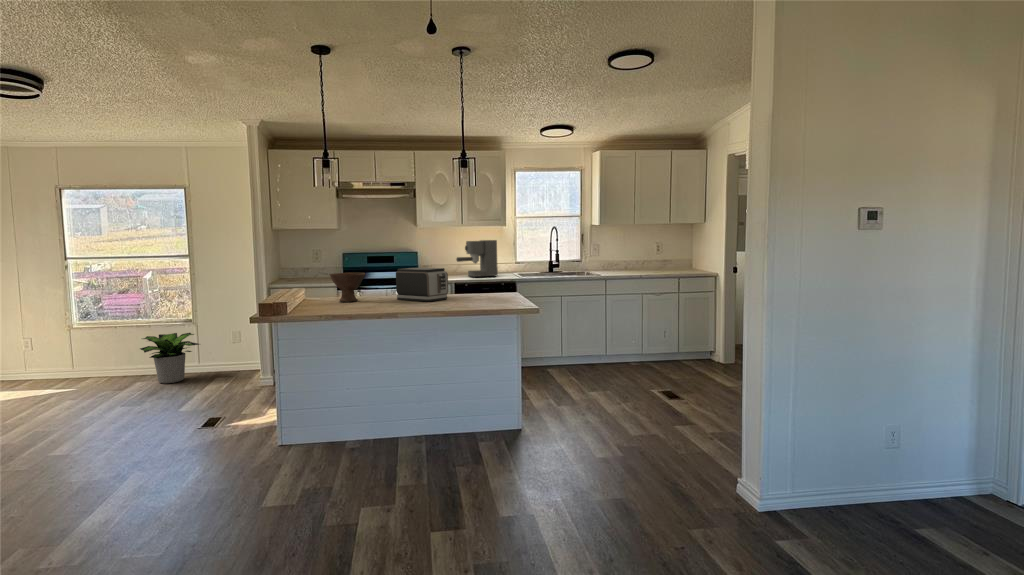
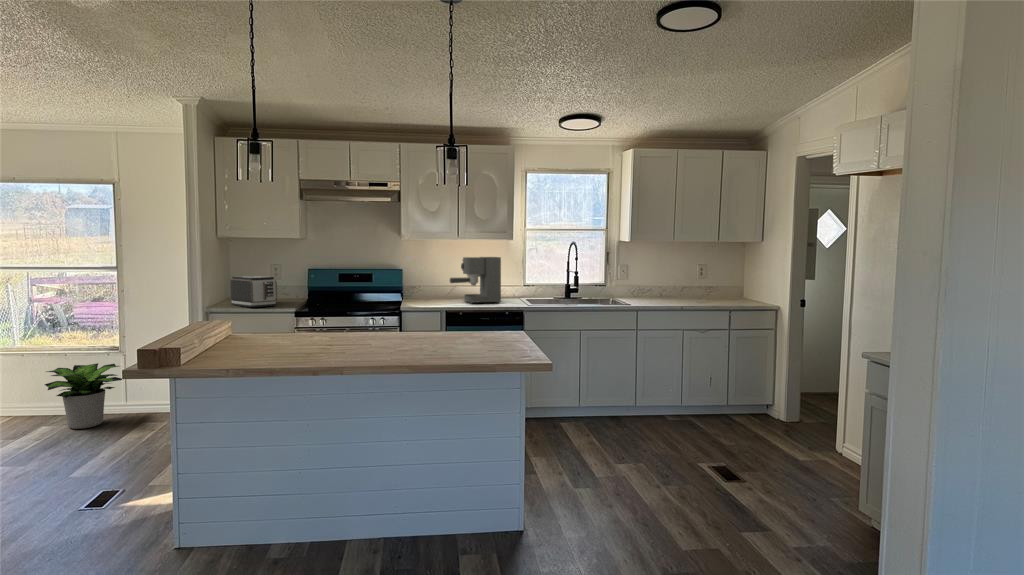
toaster: present [396,268,448,302] -> present [230,276,277,307]
bowl: present [329,272,365,302] -> none [261,298,313,342]

